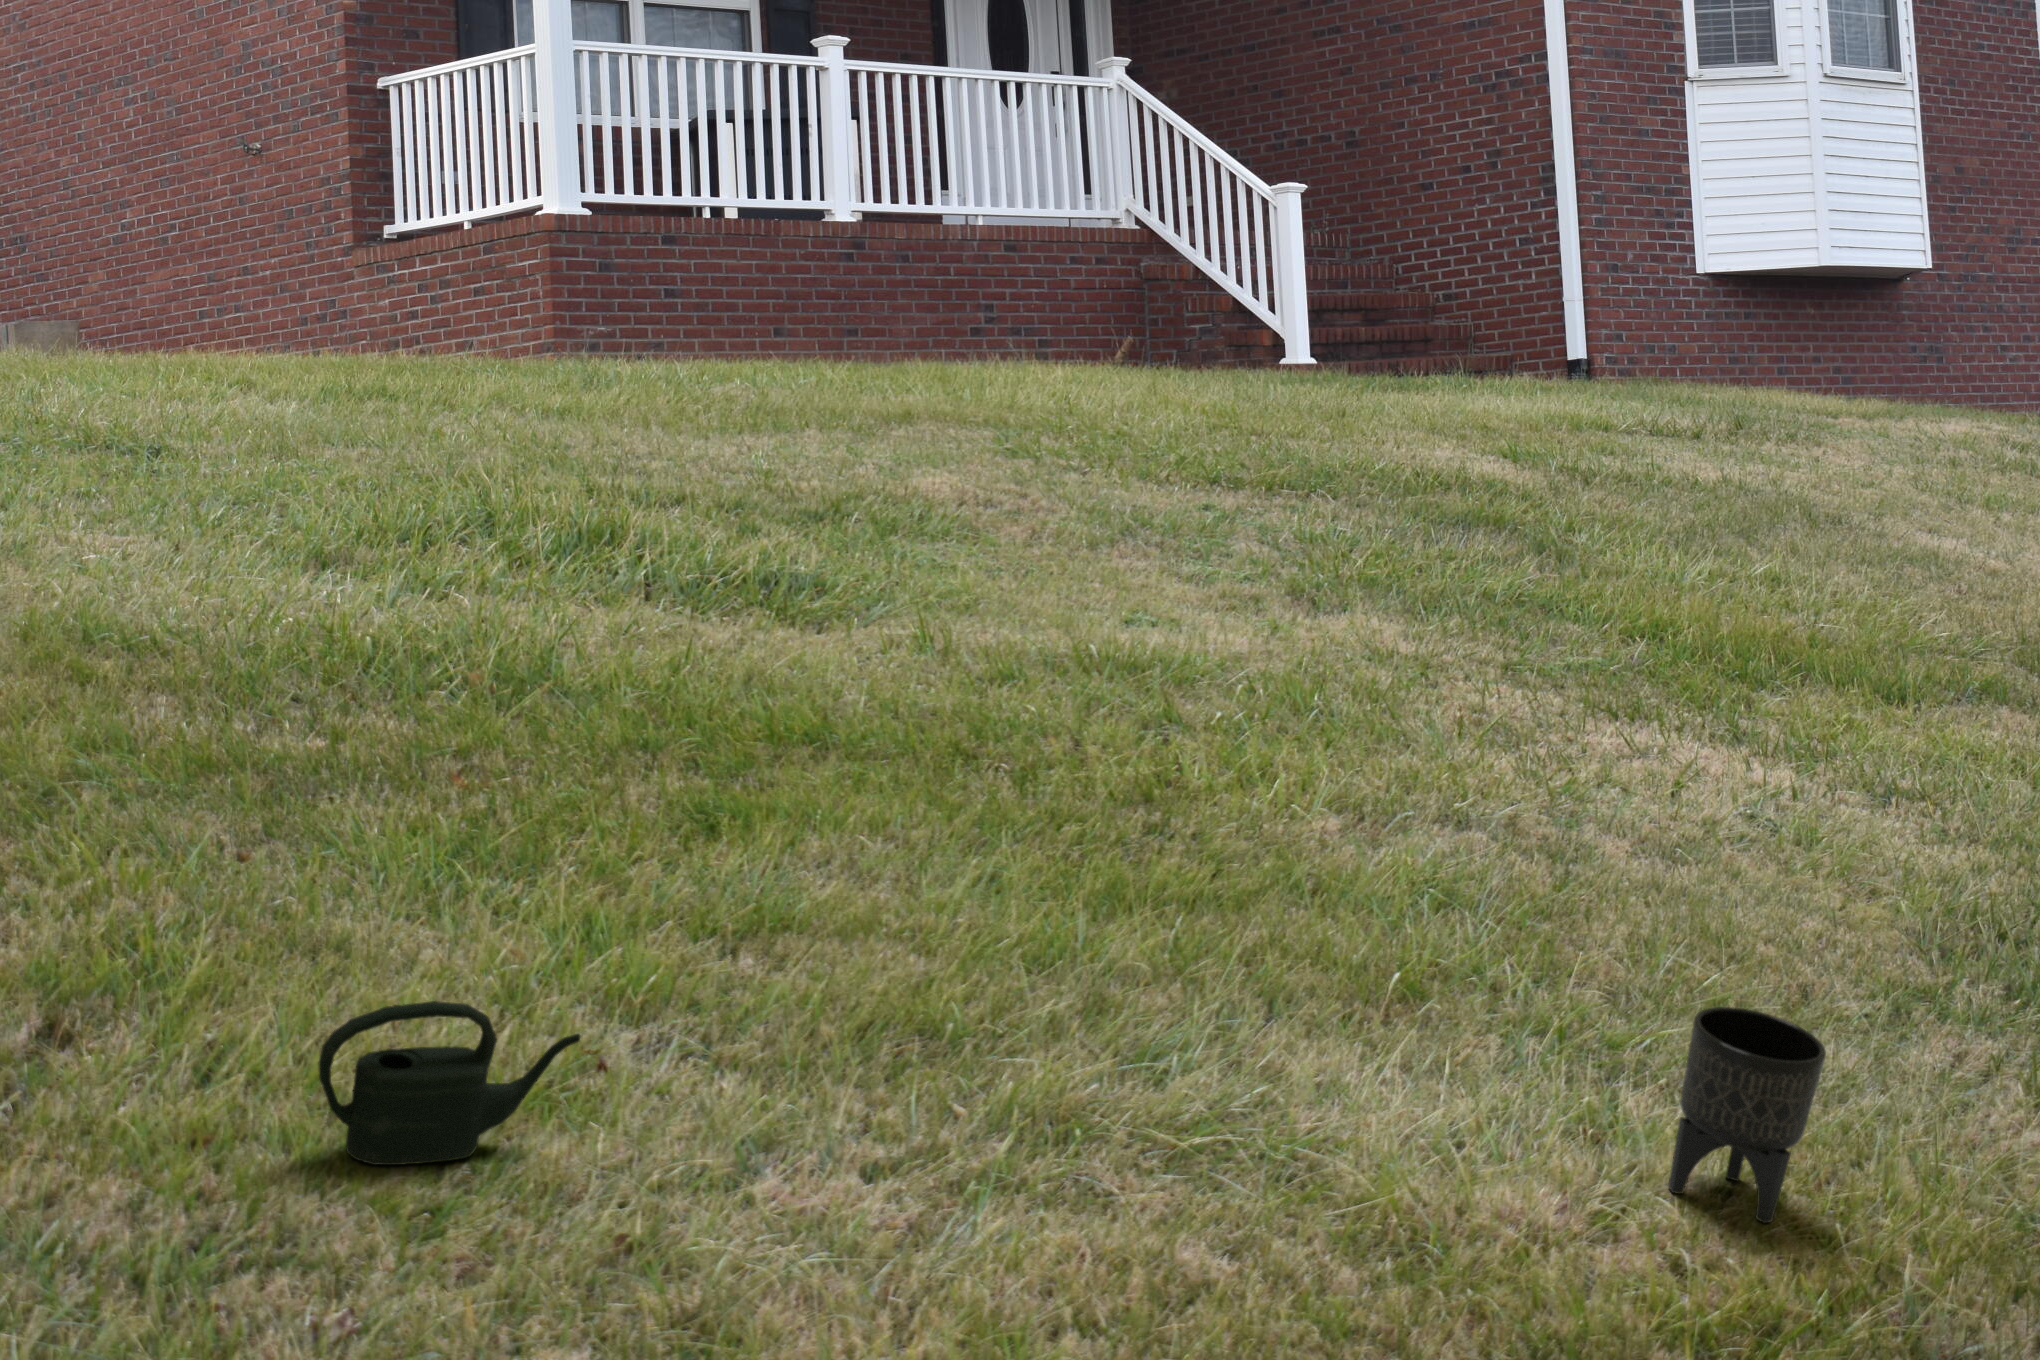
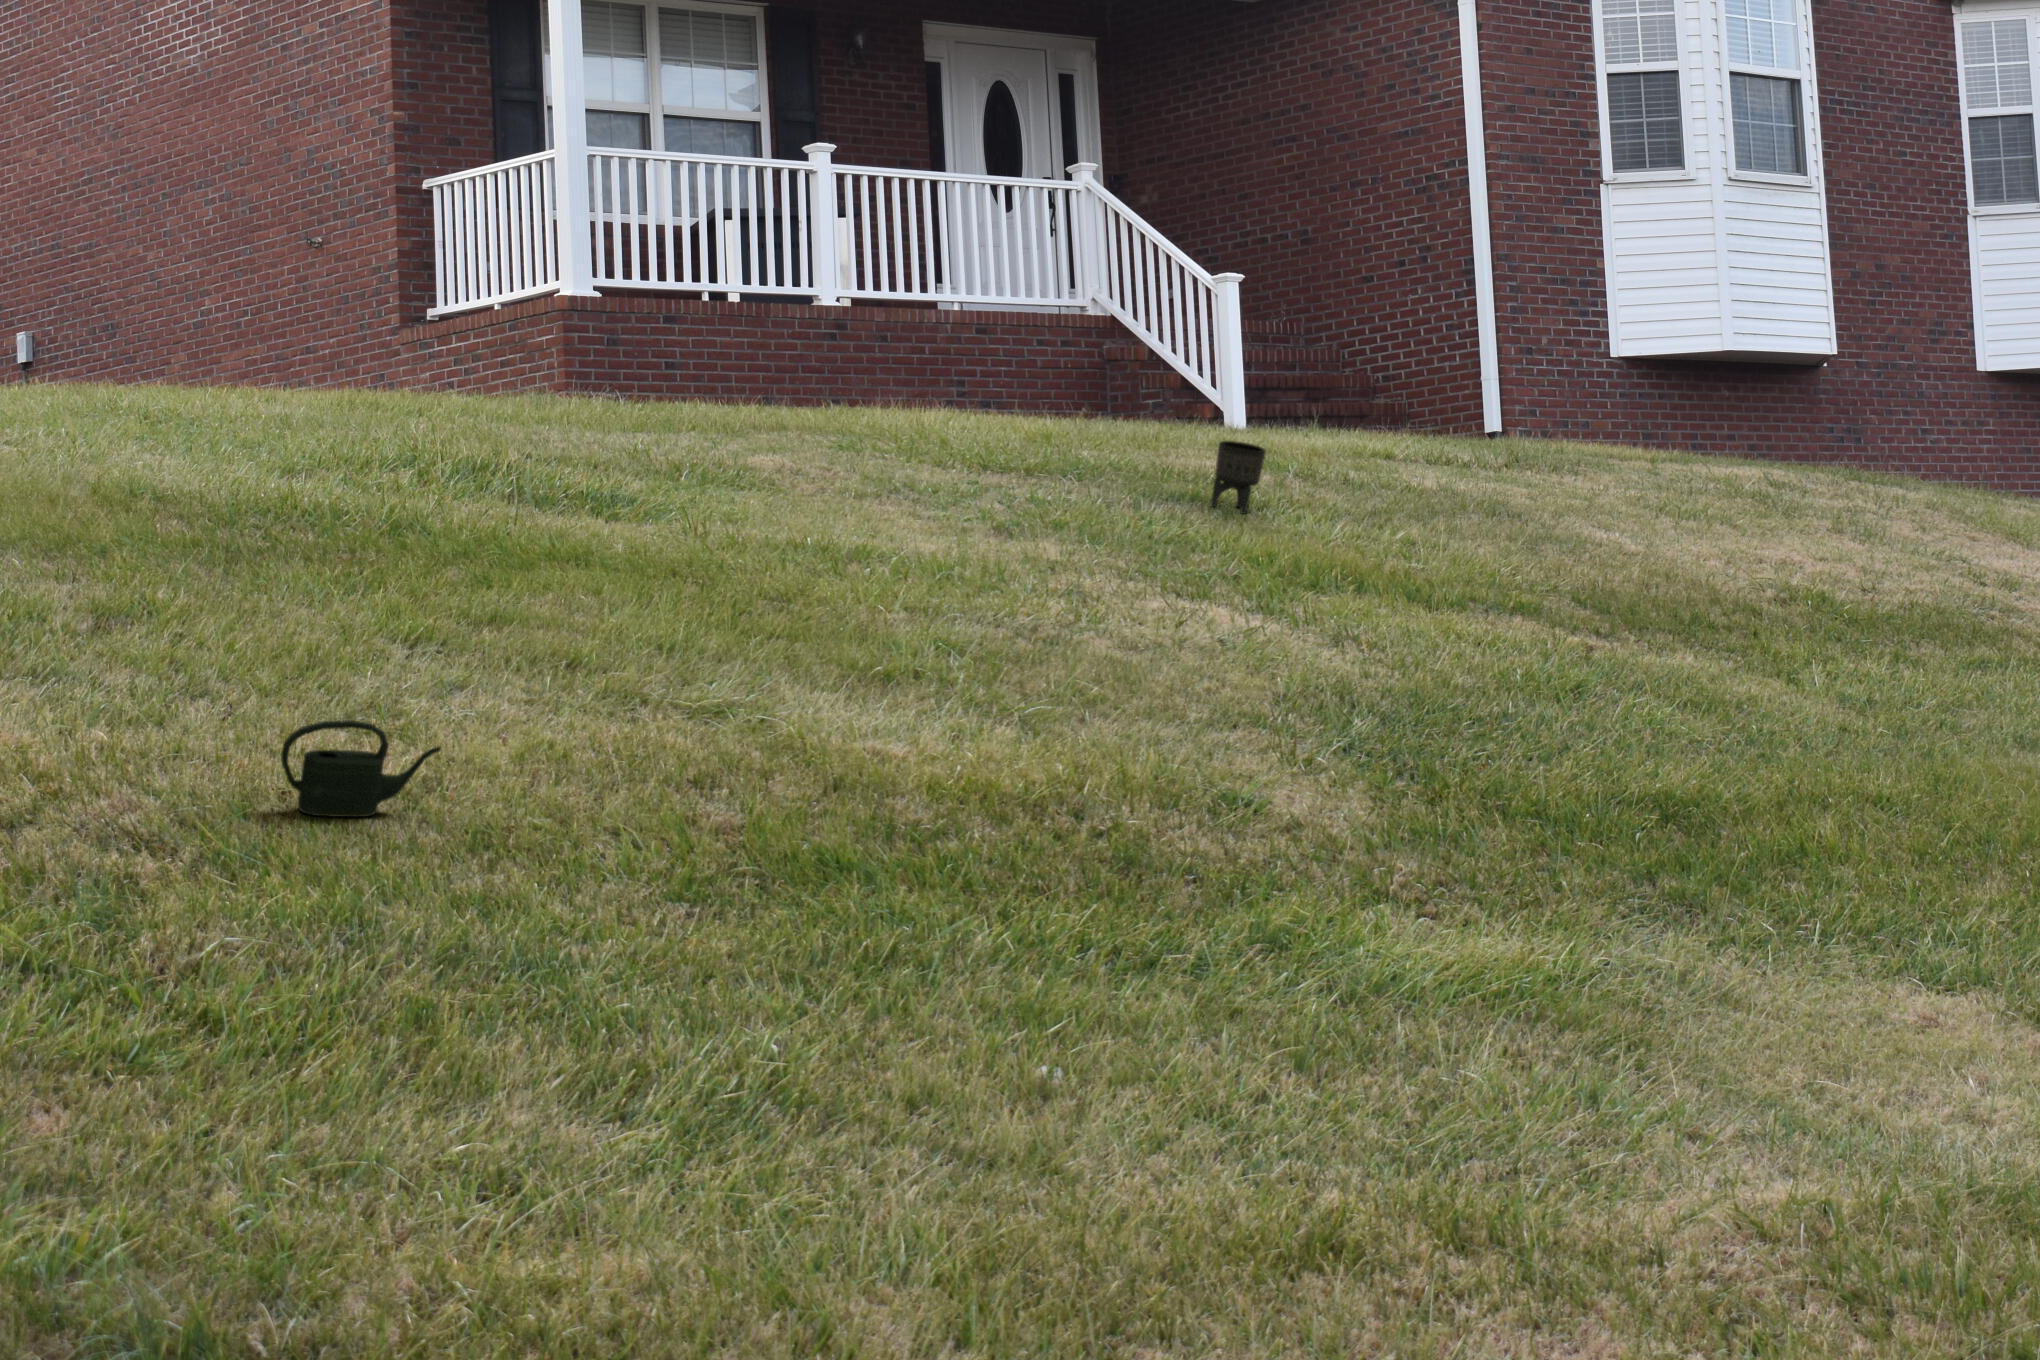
planter: present [1668,1007,1826,1223] -> present [1211,441,1266,514]

